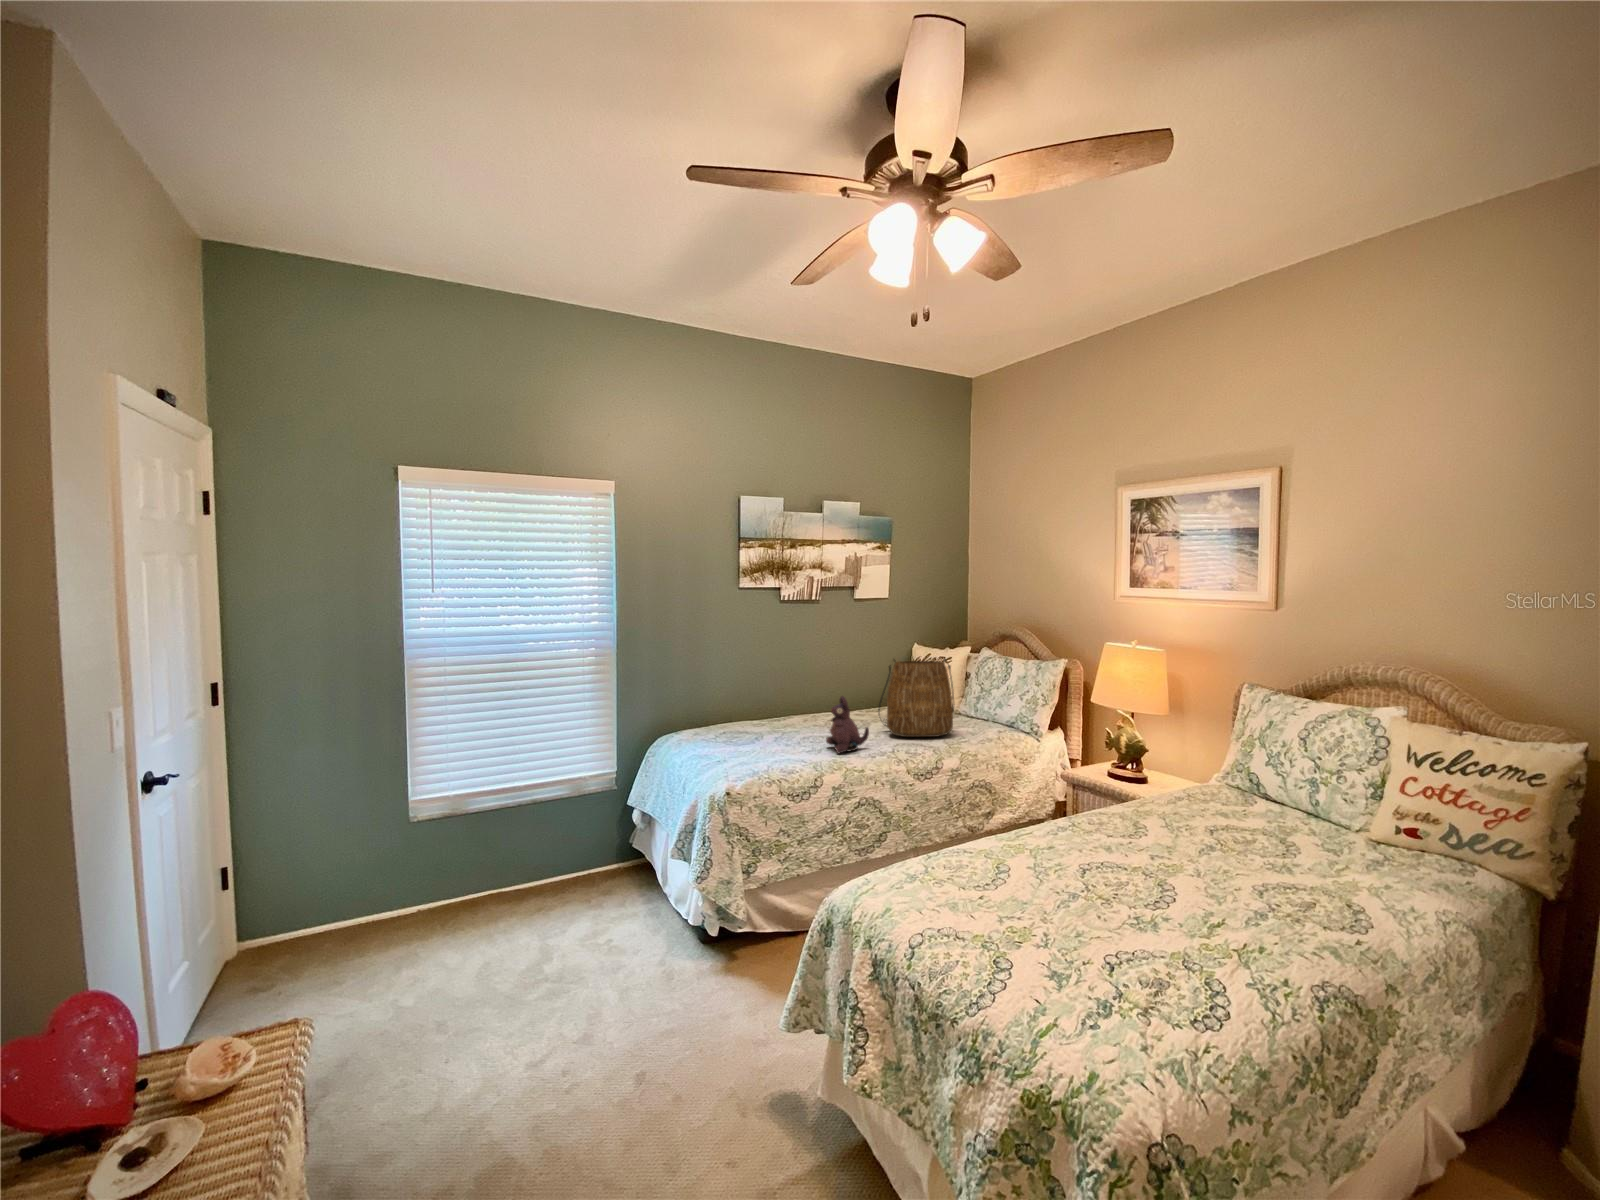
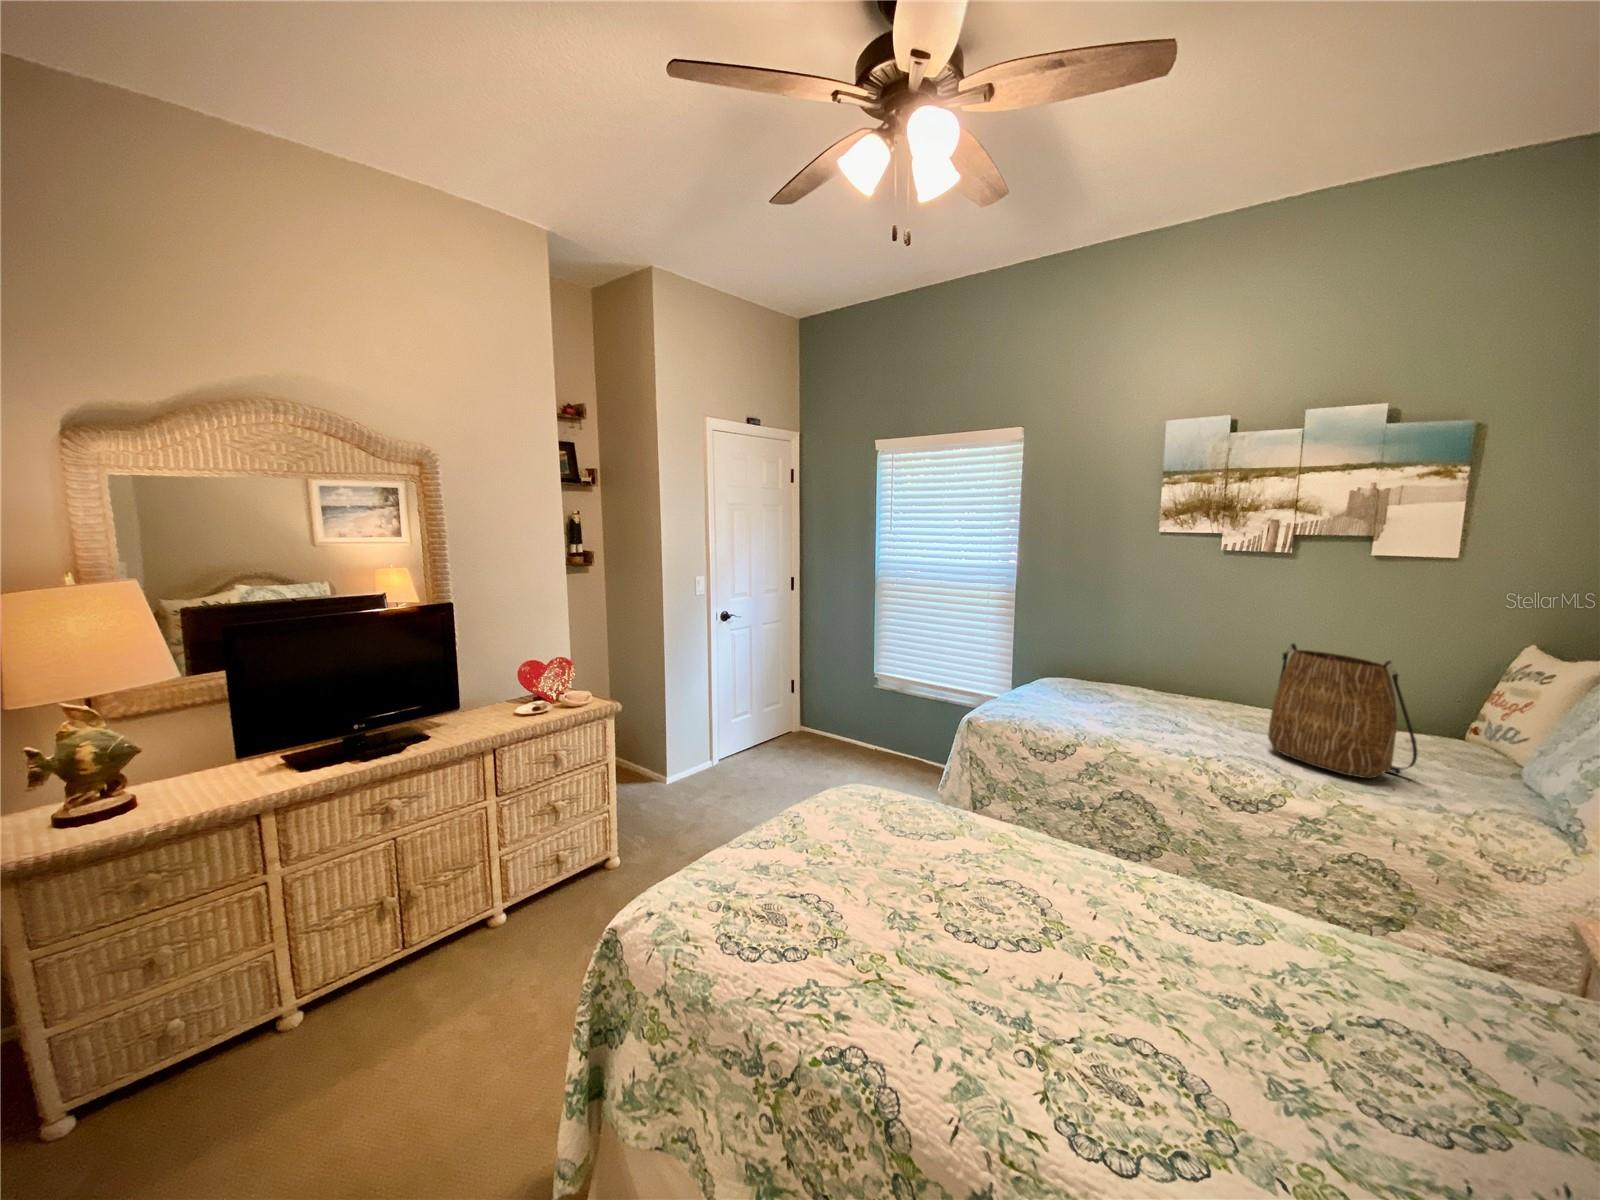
plush toy: present [826,696,869,753] -> none [1135,673,1196,741]

